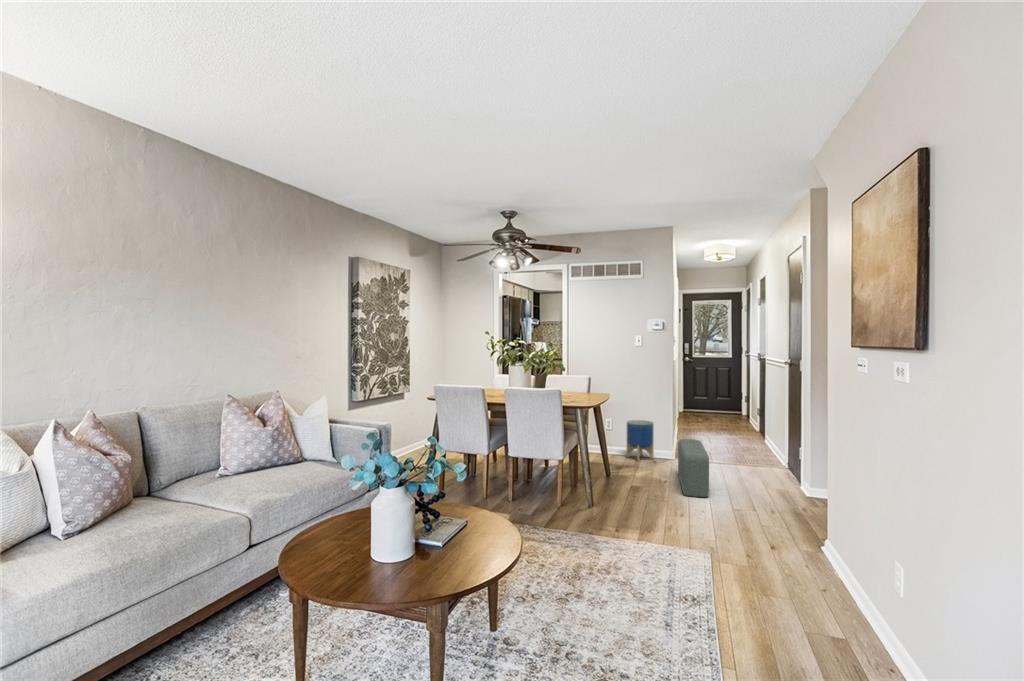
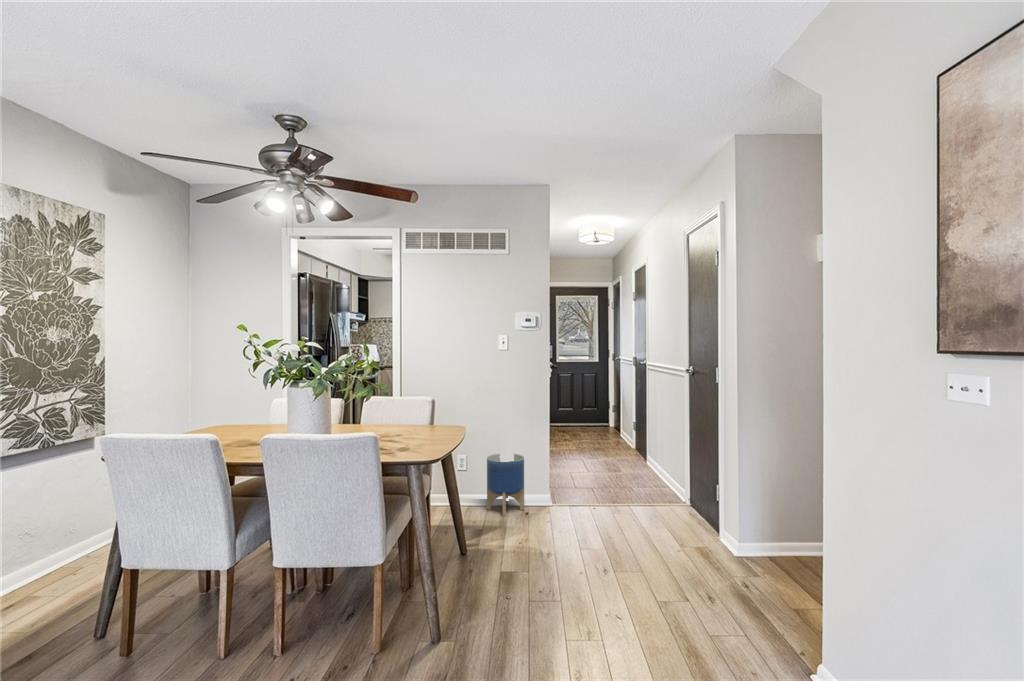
pouf: present [678,439,709,497] -> none [564,483,620,585]

